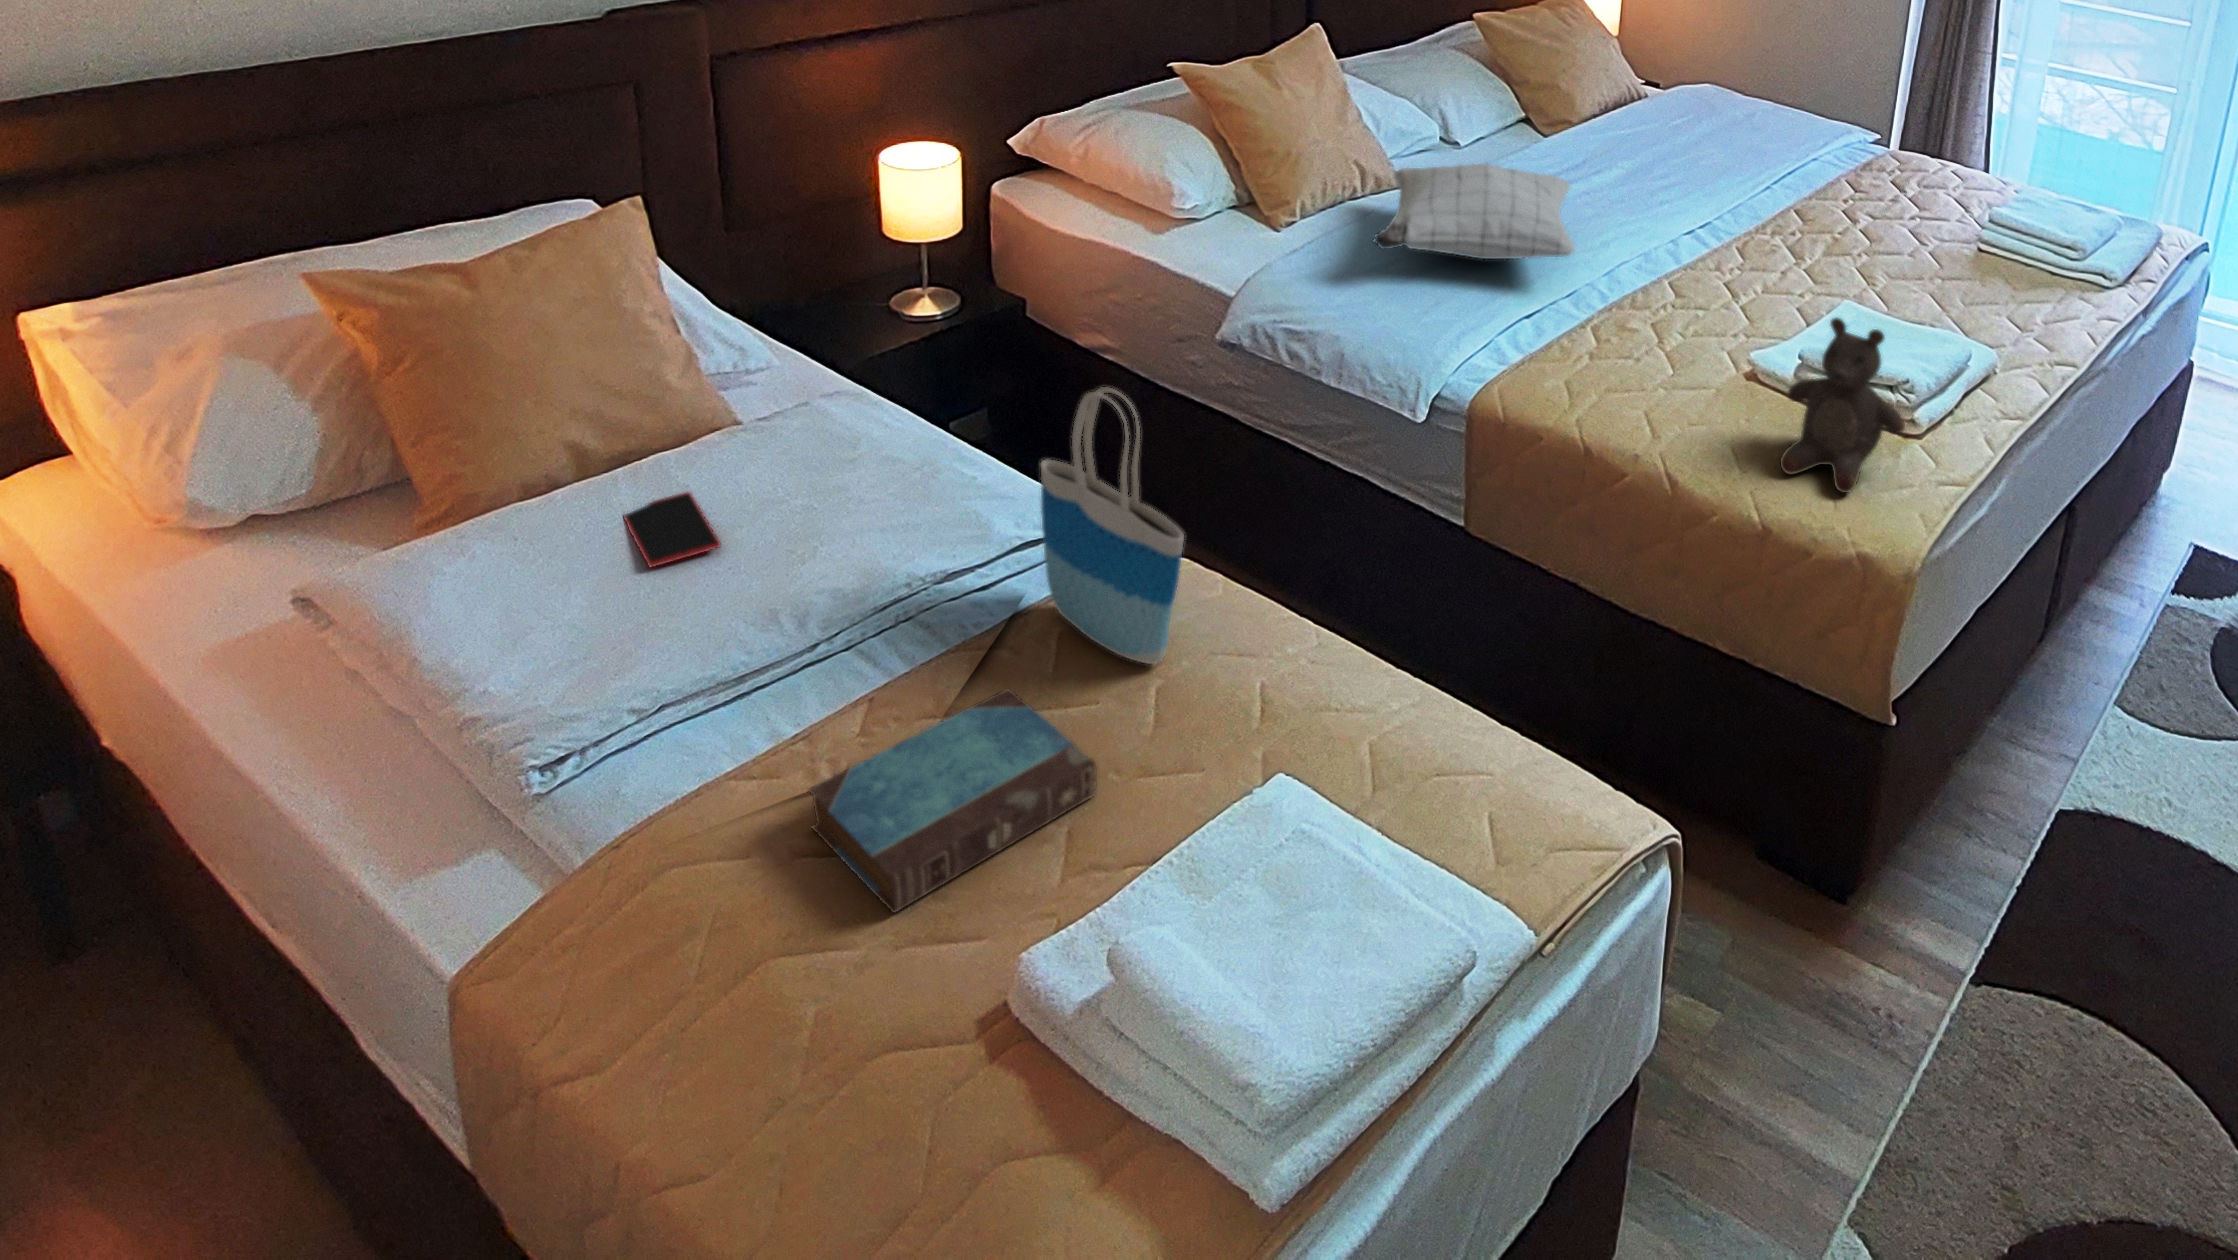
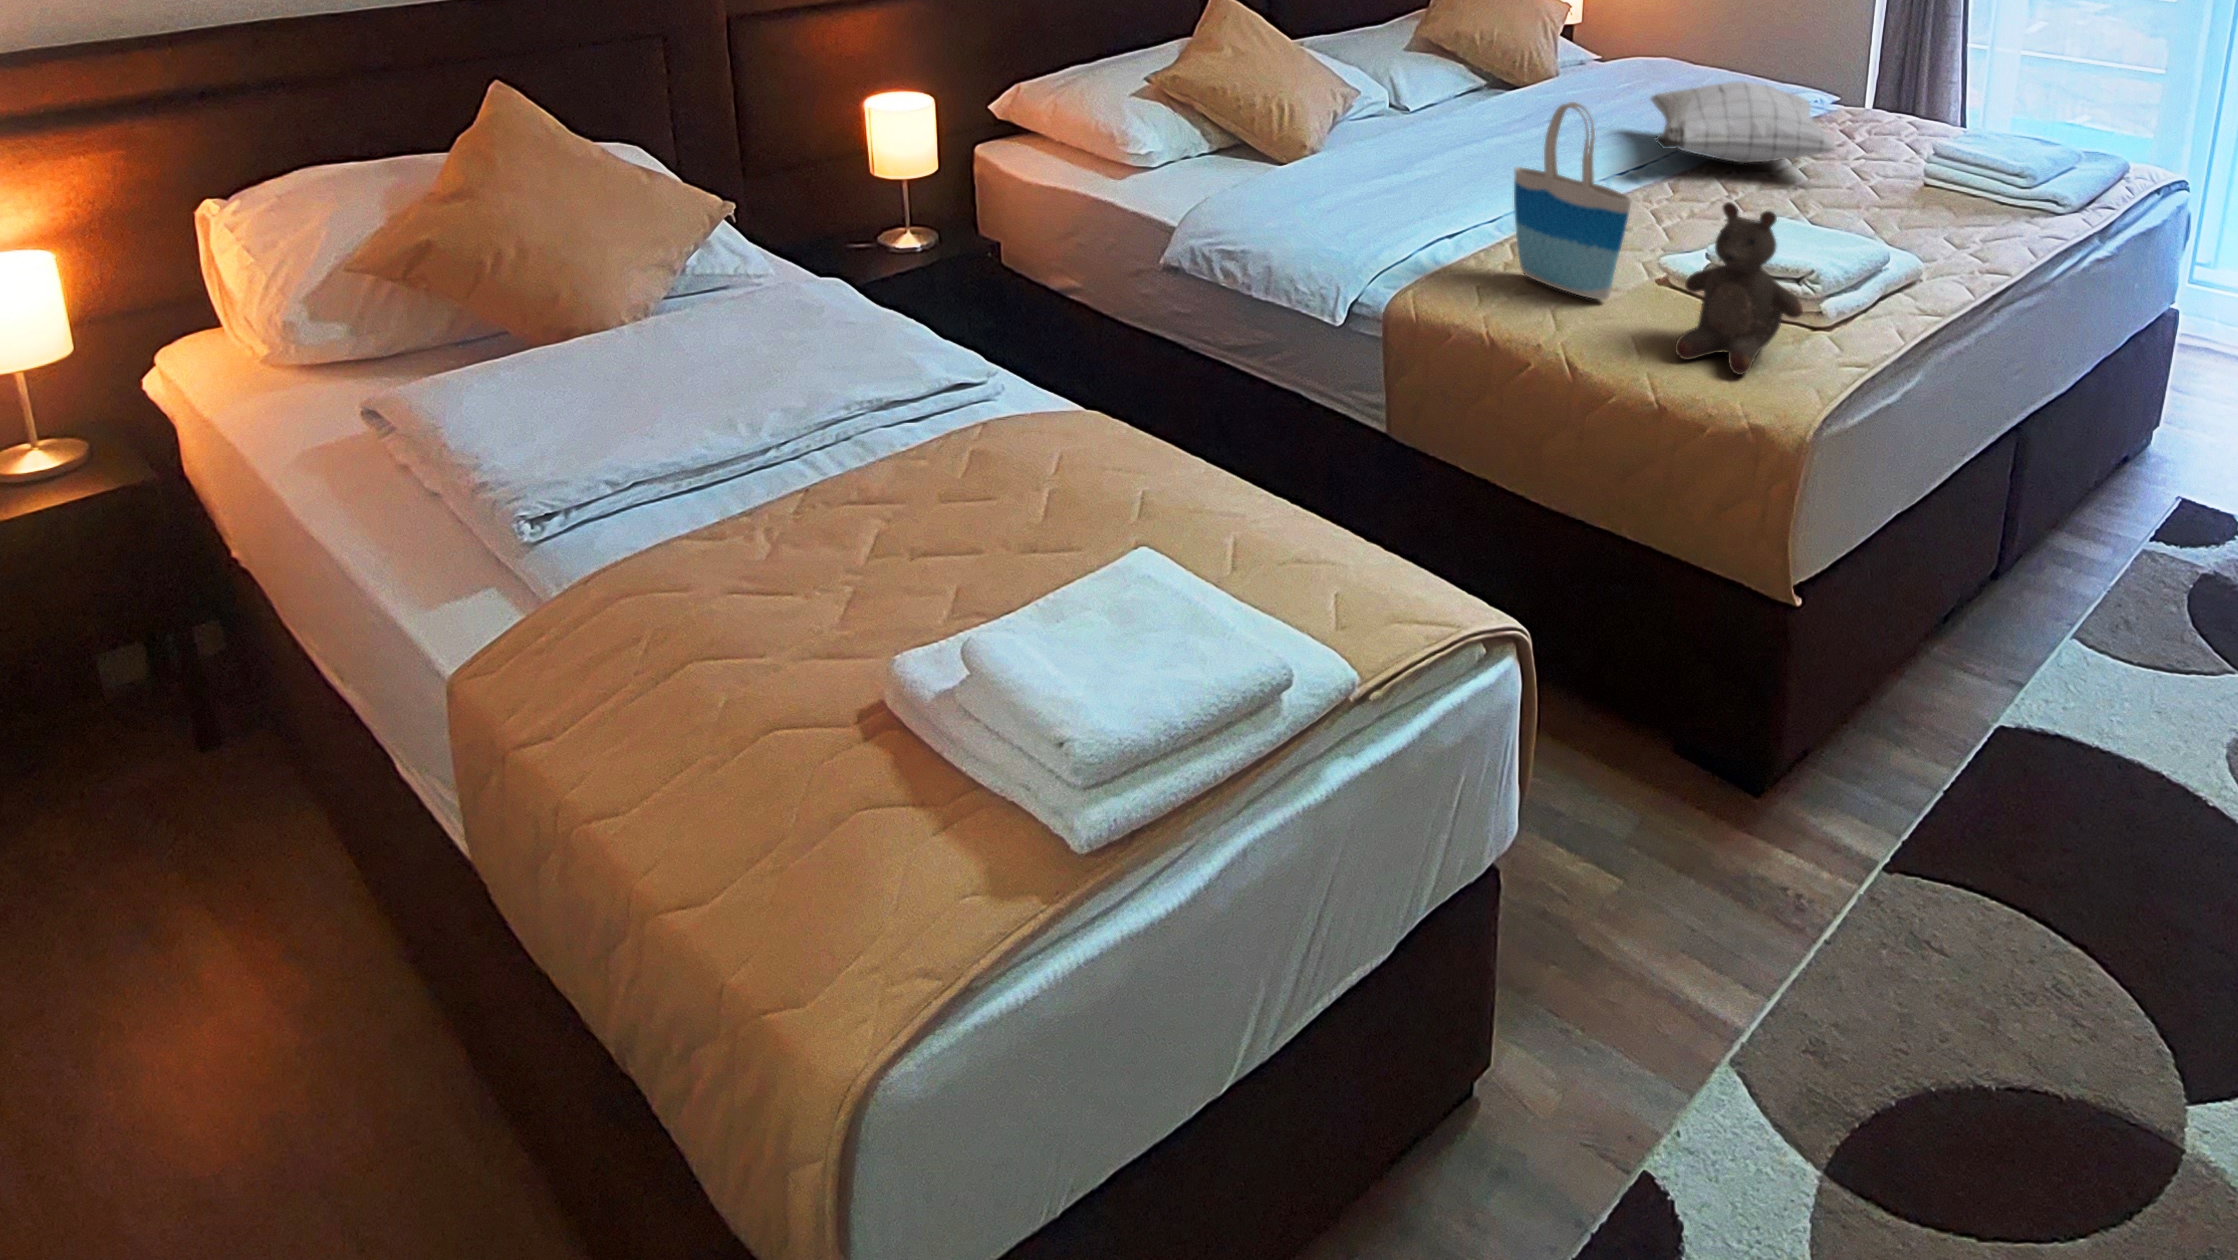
pillow: present [1374,164,1575,259] -> present [1650,82,1836,163]
tote bag: present [1041,387,1184,664] -> present [1514,102,1631,300]
smartphone: present [624,491,721,567] -> none [617,341,693,391]
book: present [808,689,1097,913] -> none [734,483,982,643]

